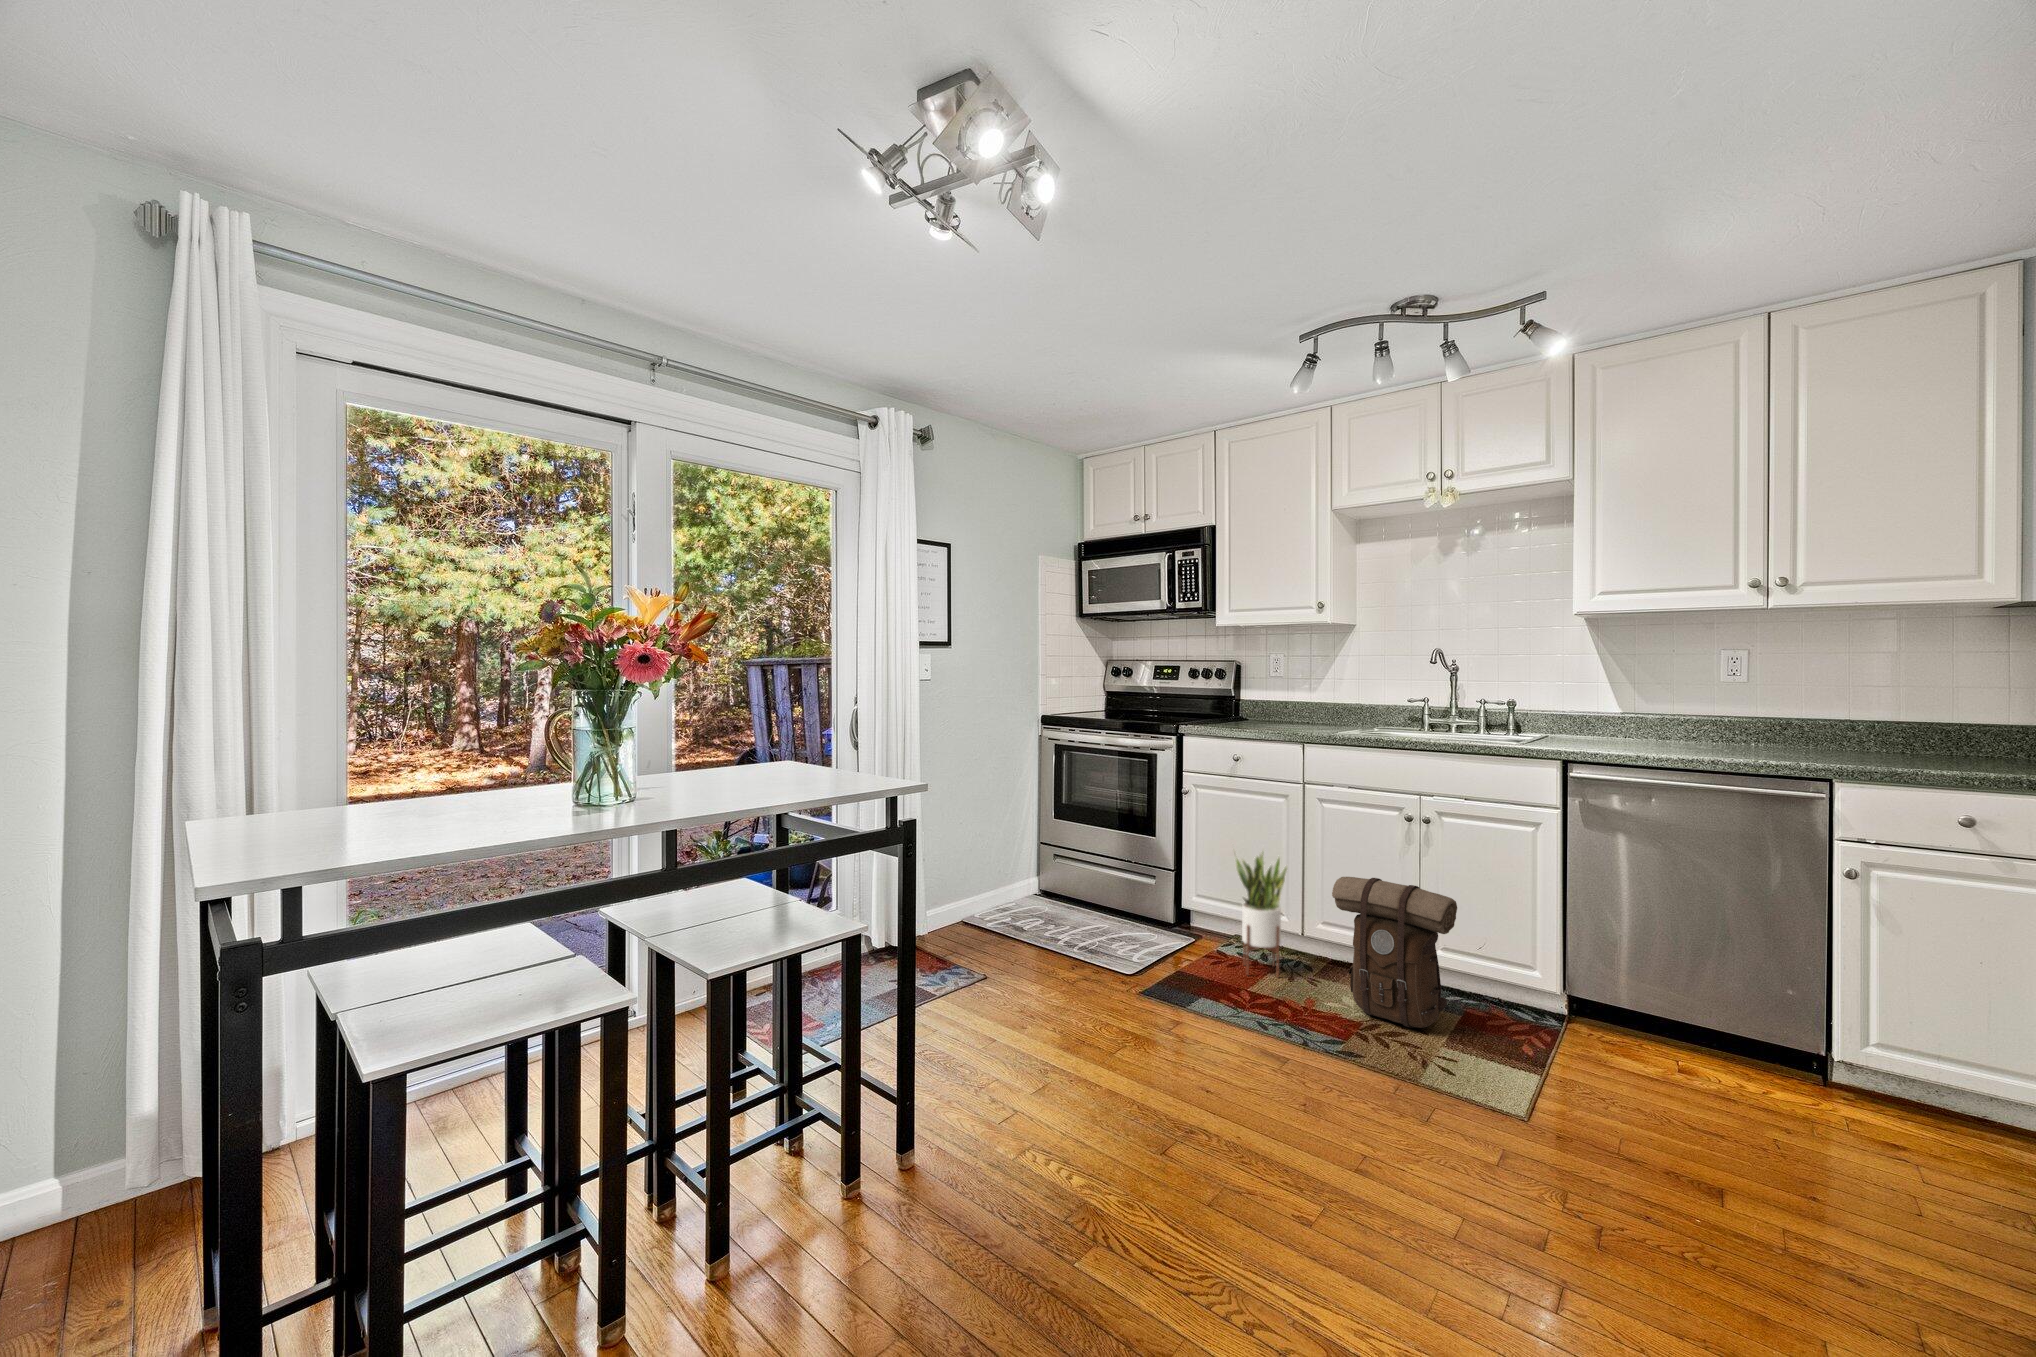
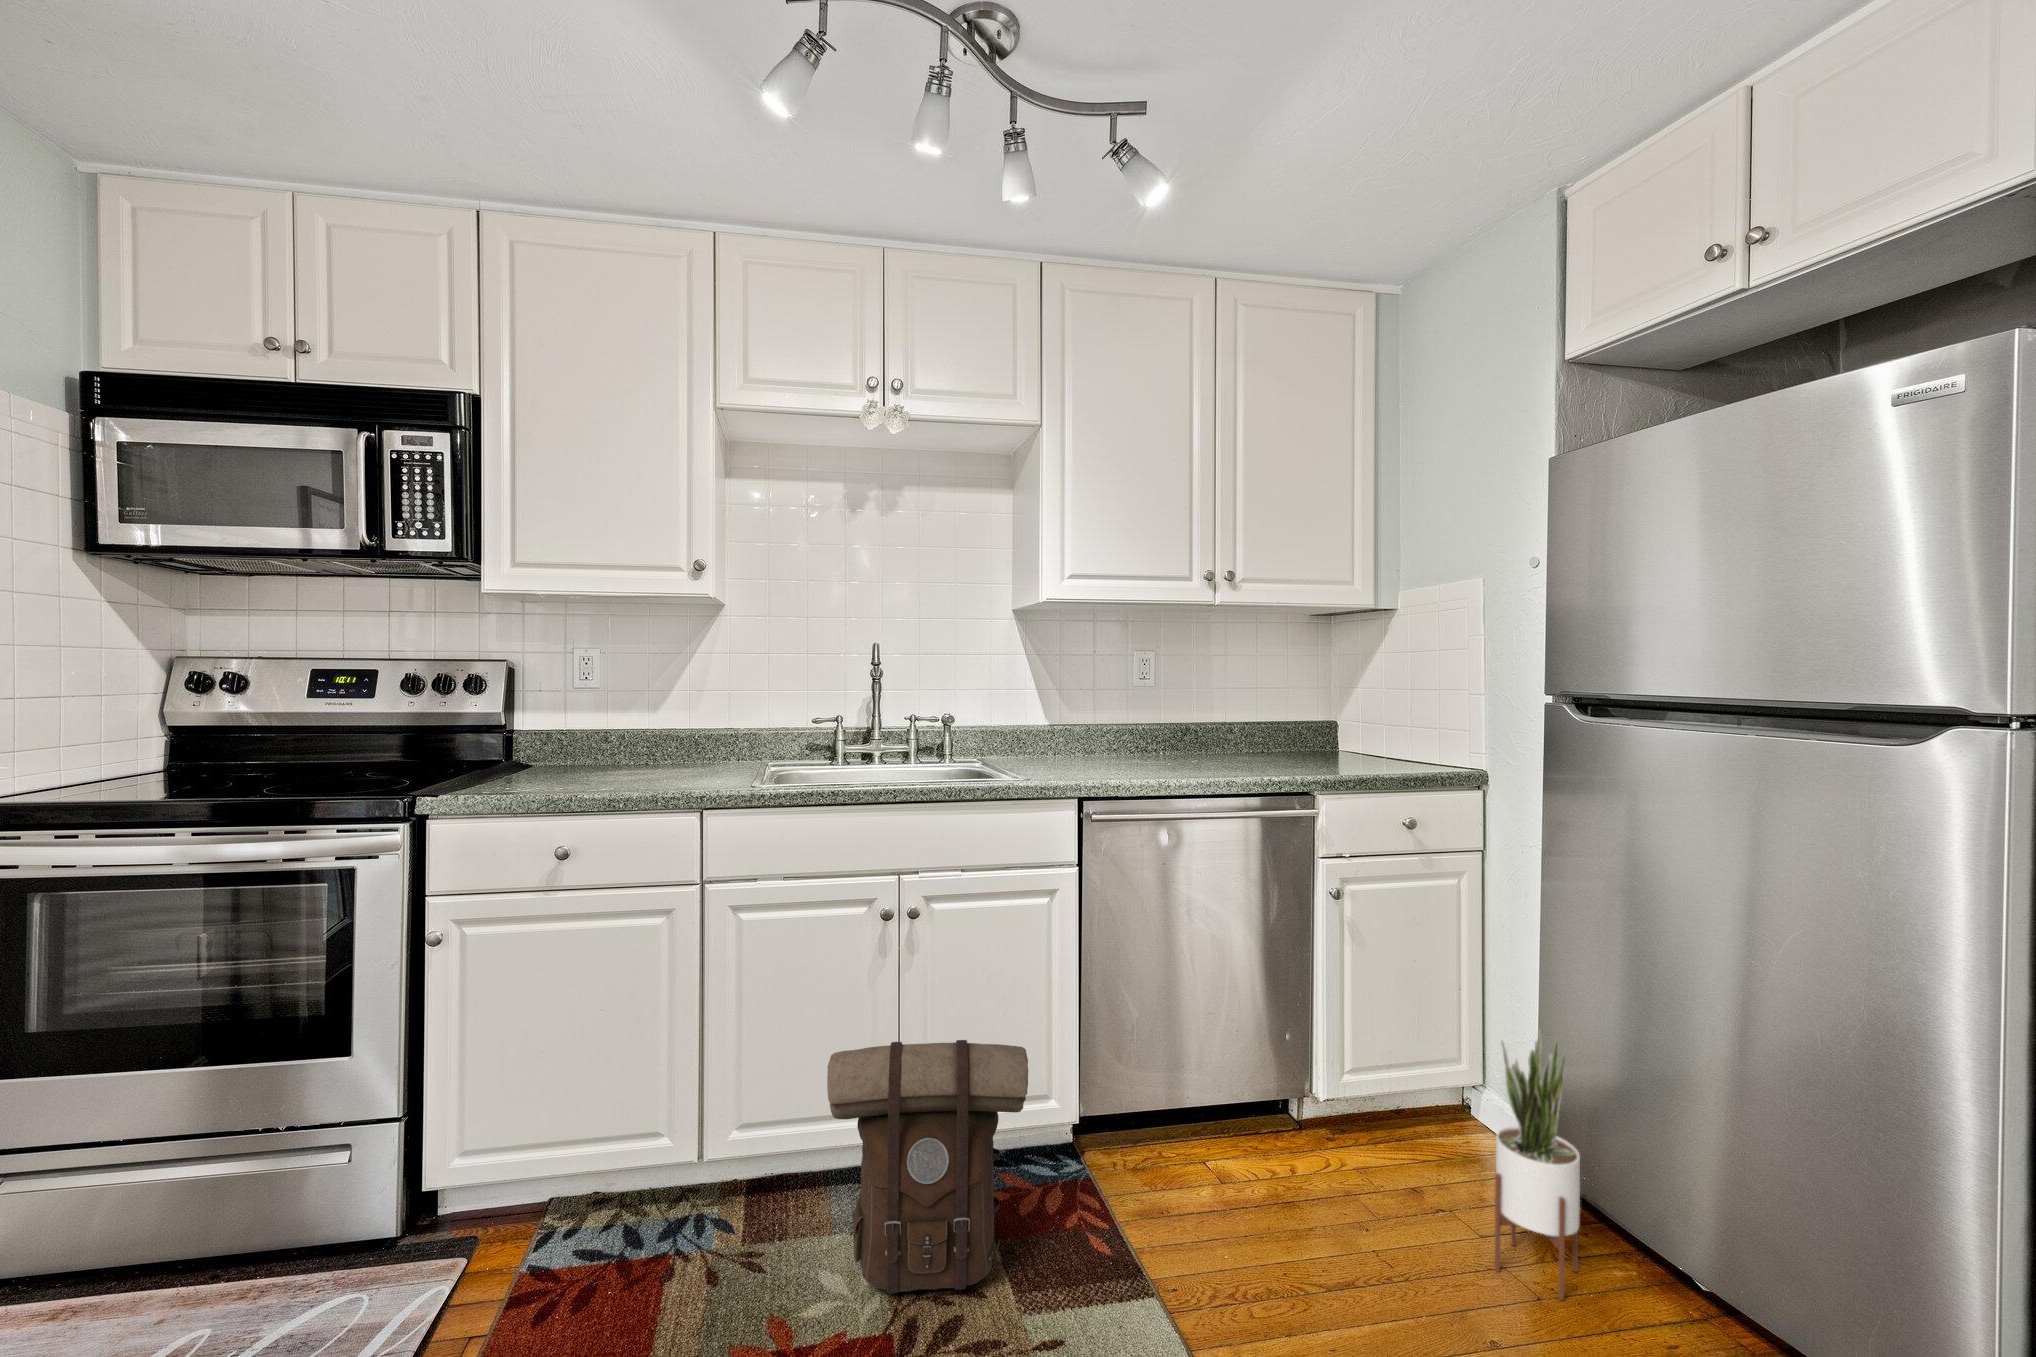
potted plant: present [1232,843,1288,976] -> present [1495,1030,1580,1300]

